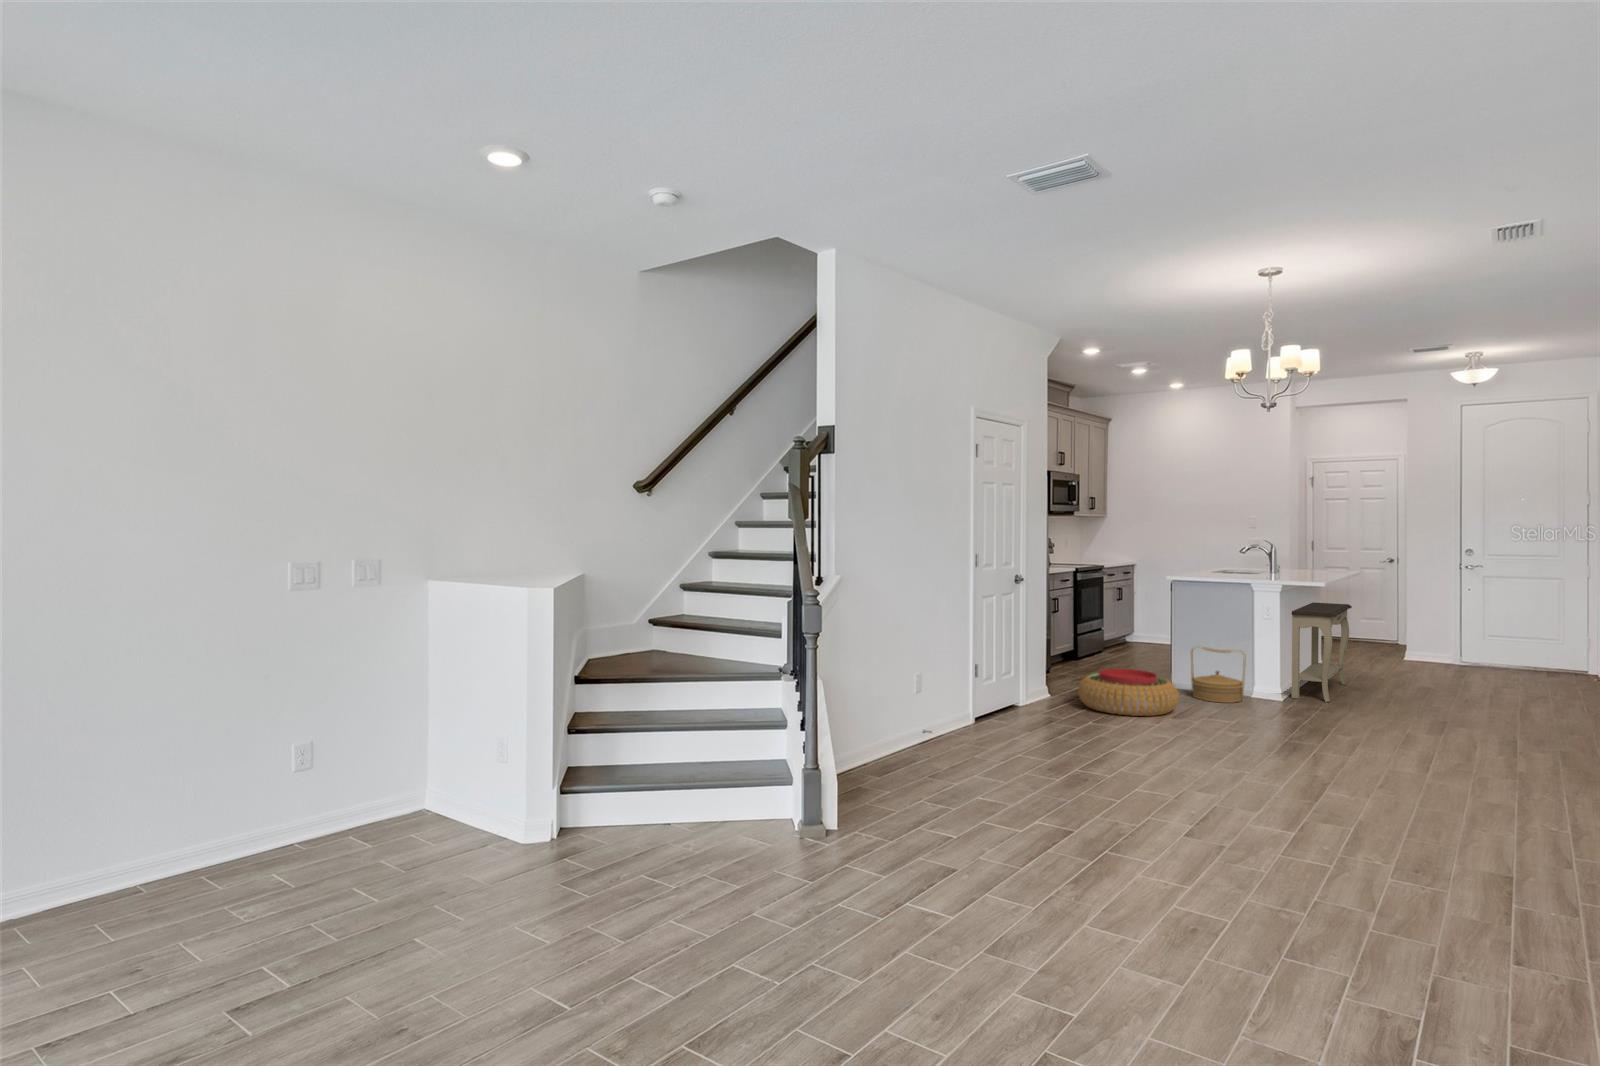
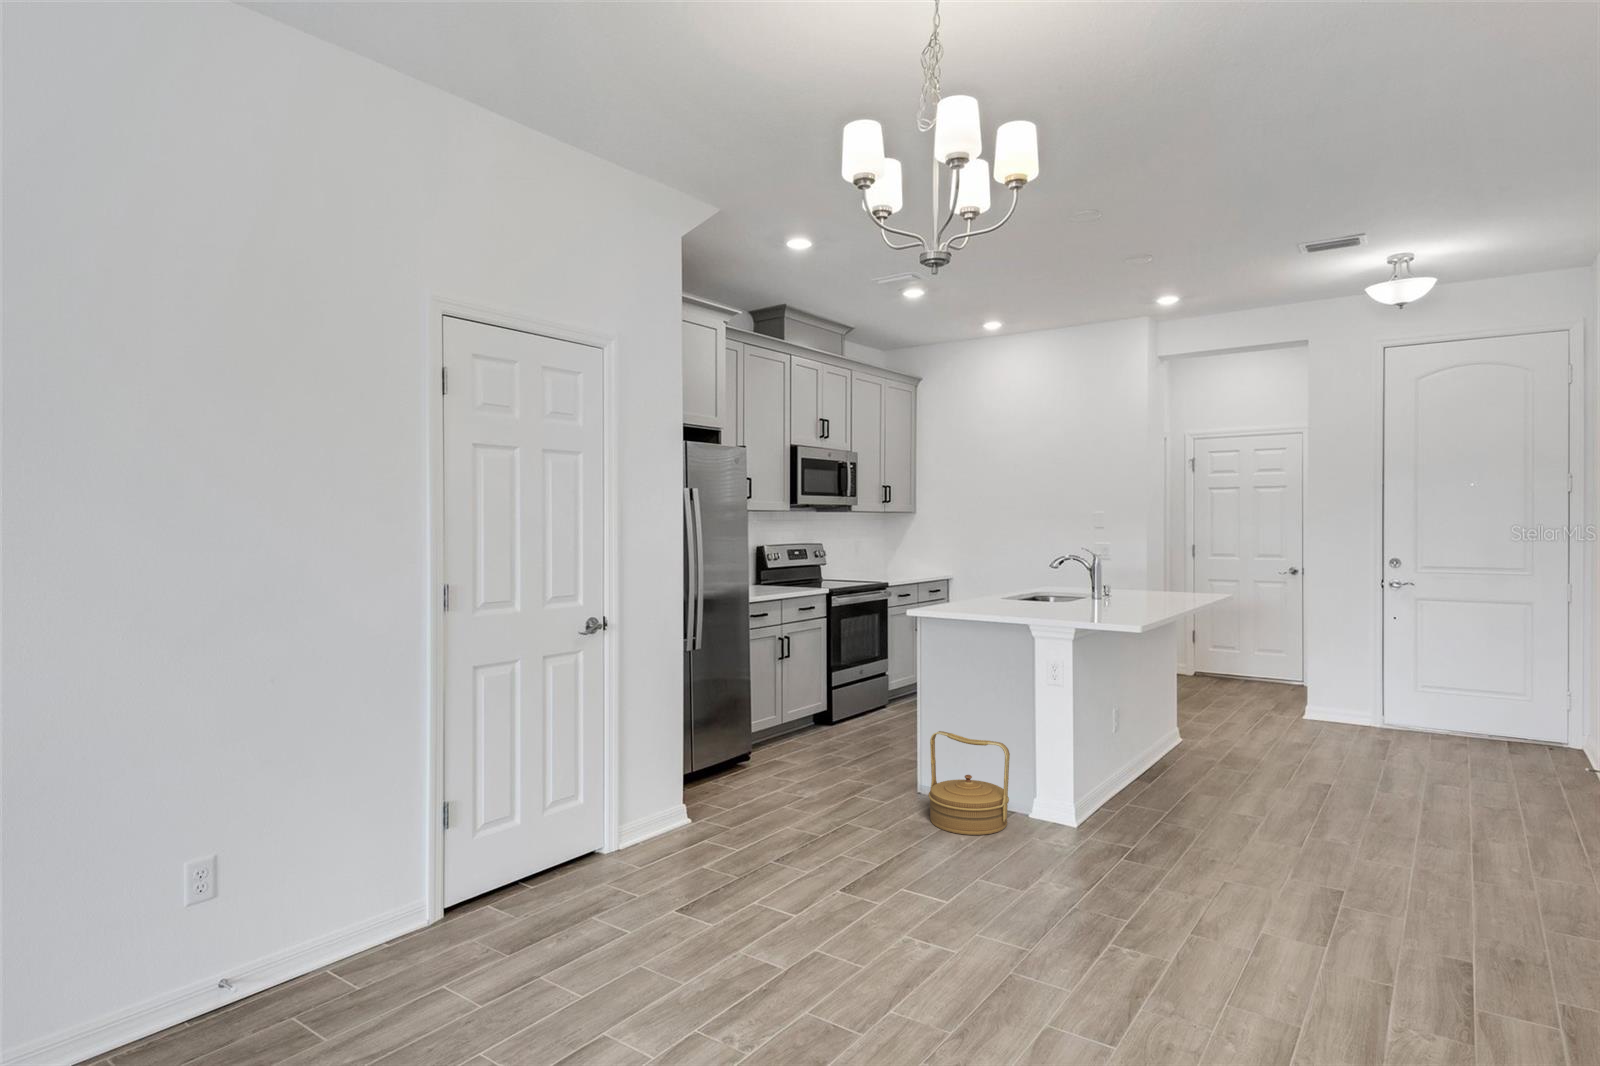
console table: present [1292,602,1352,702] -> none [1092,646,1206,829]
pouf: present [1078,669,1179,716] -> none [704,780,872,884]

